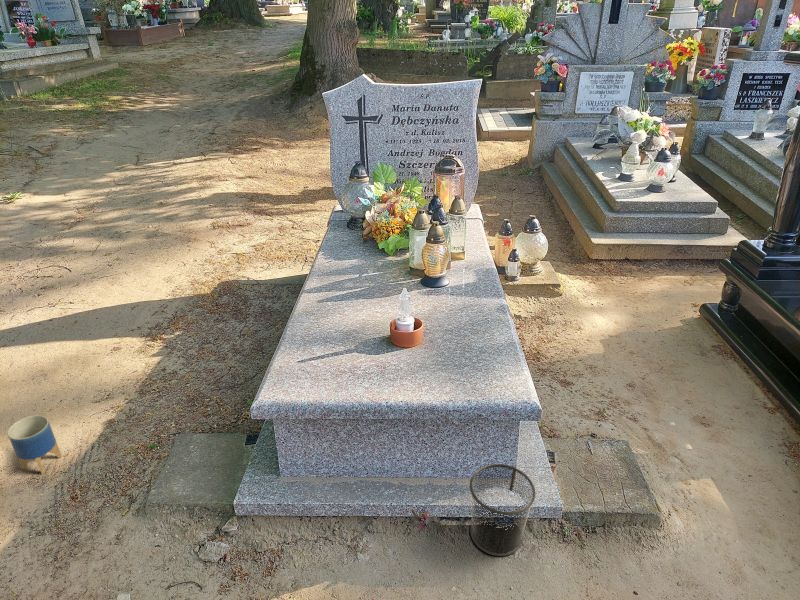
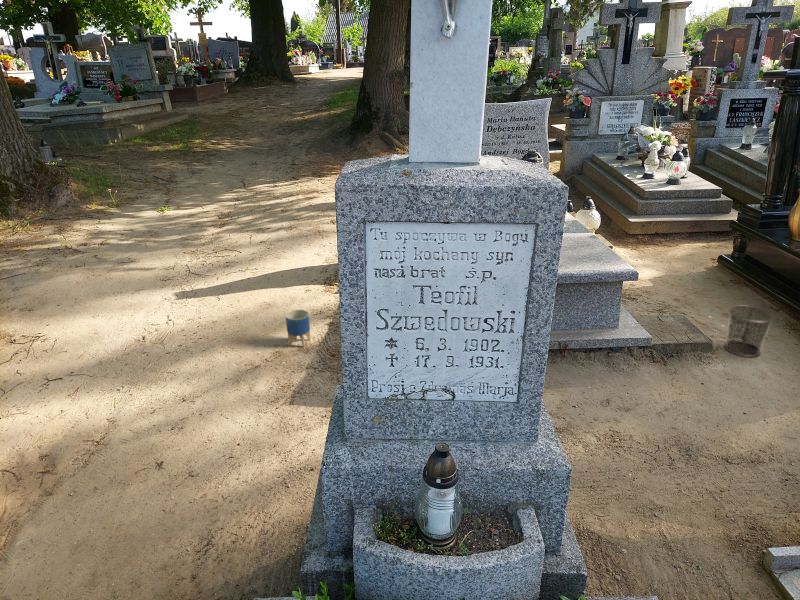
waste bin: present [470,464,535,556] -> present [725,306,773,357]

